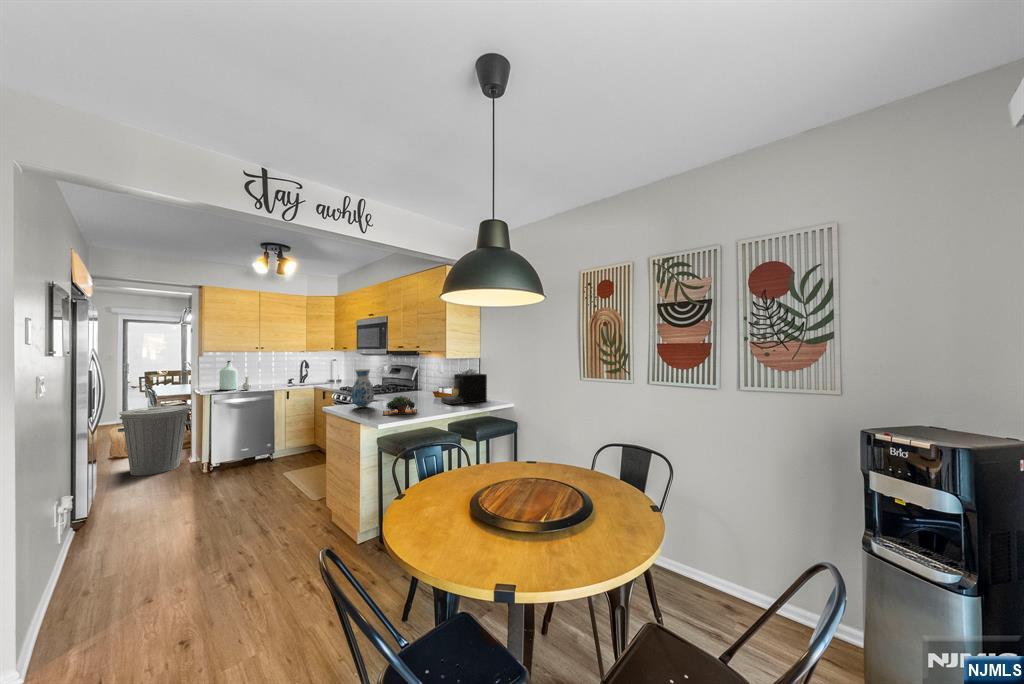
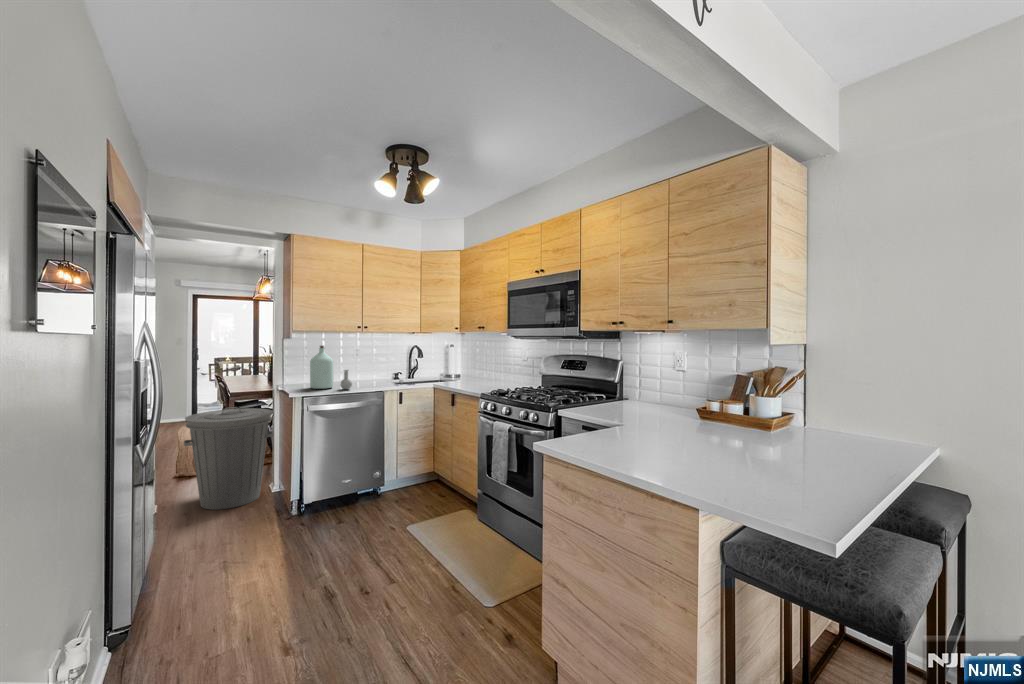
vase: present [351,369,374,407] -> none [590,365,636,448]
coffee maker: present [441,373,487,404] -> none [754,378,857,448]
succulent plant: present [383,396,417,415] -> none [684,432,789,483]

